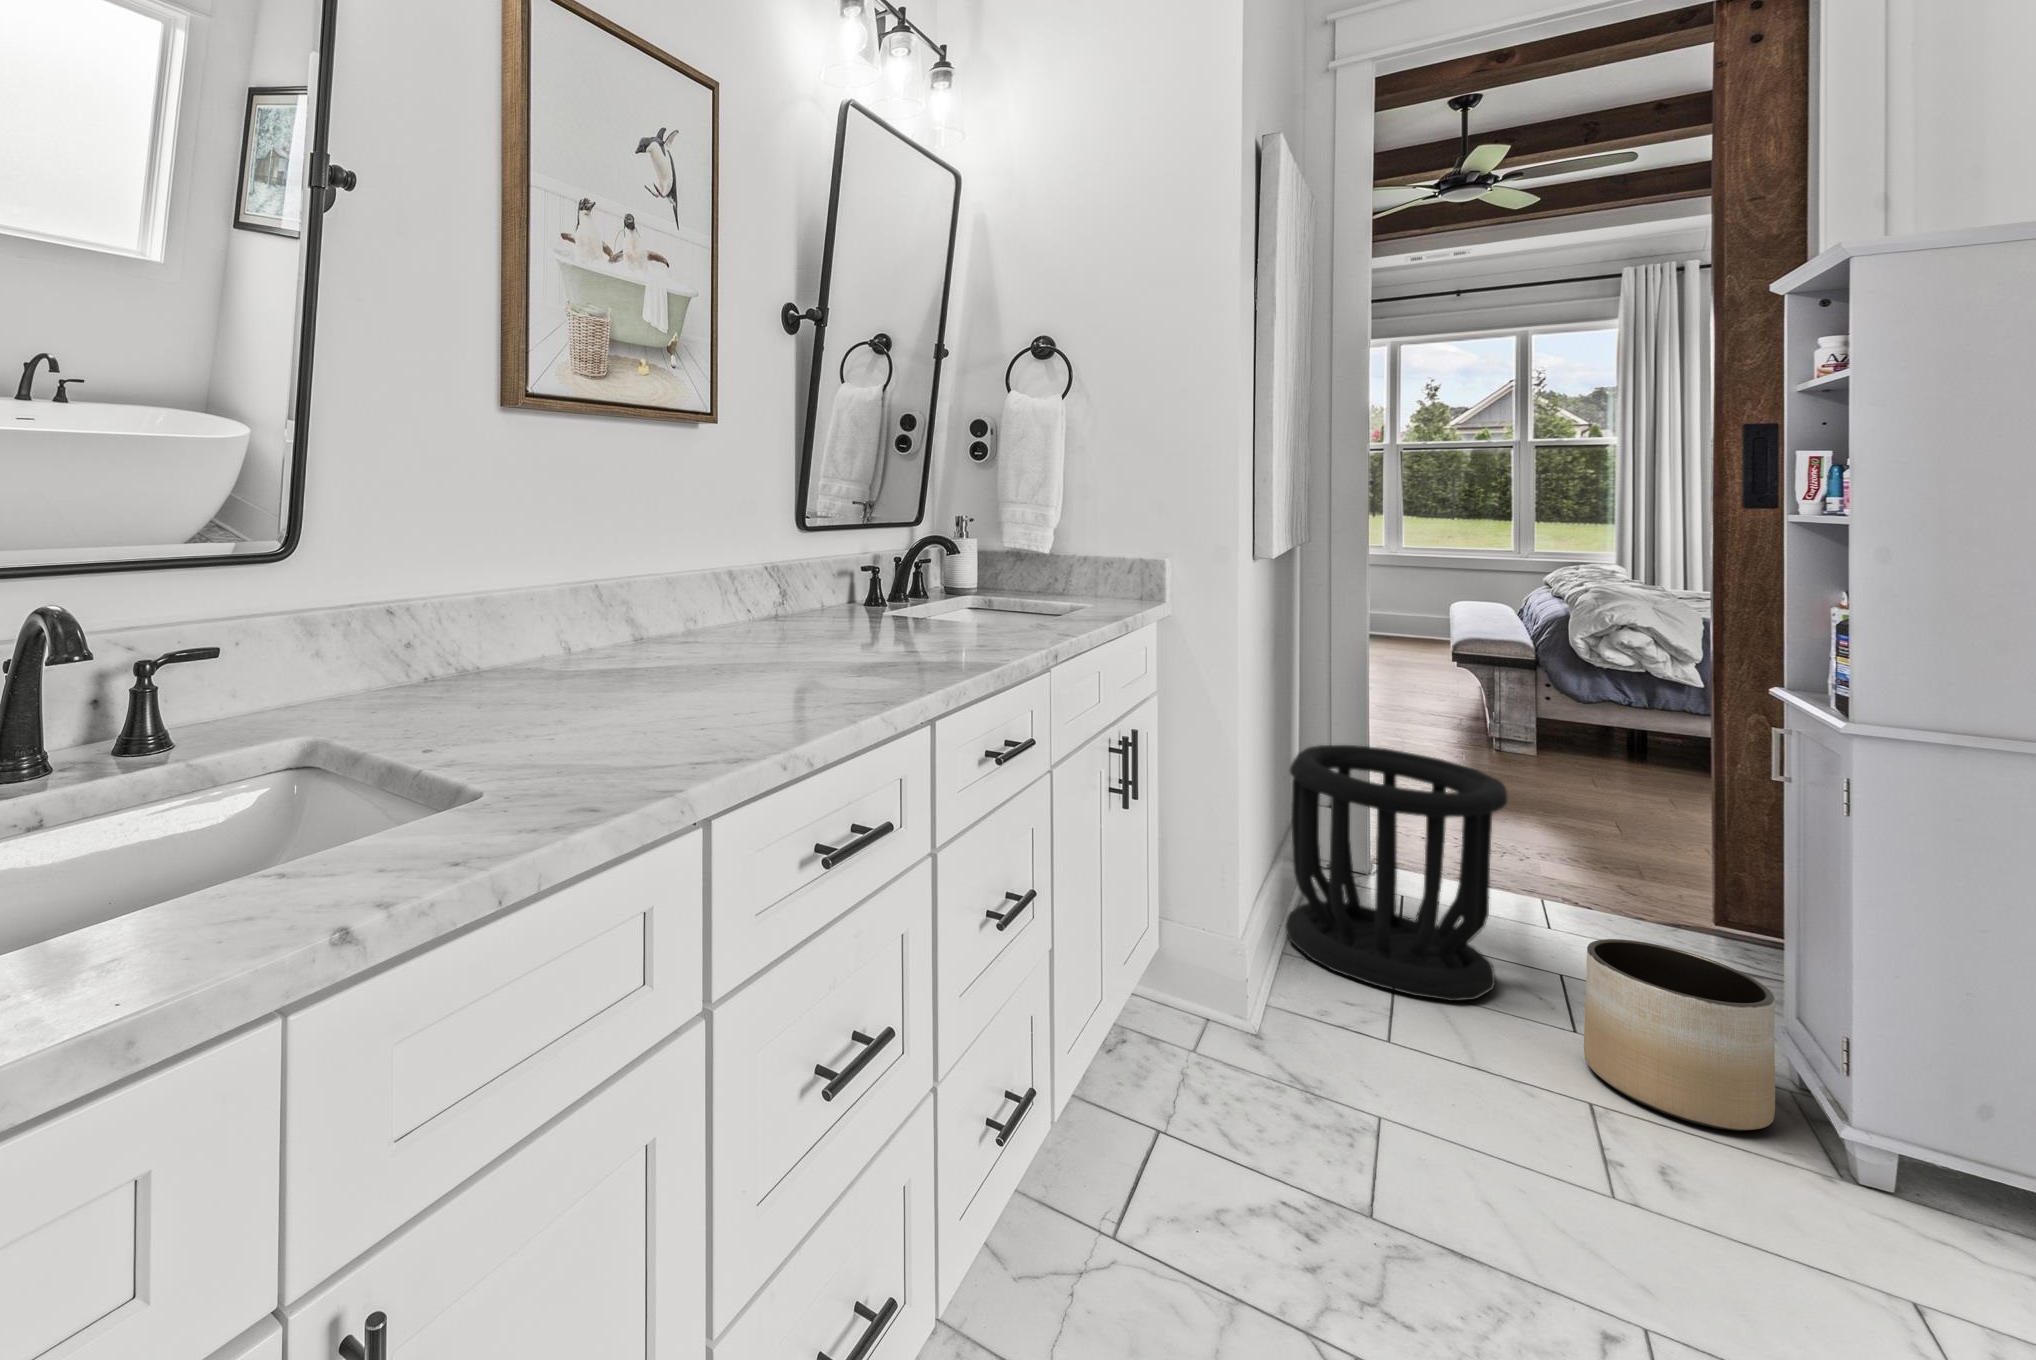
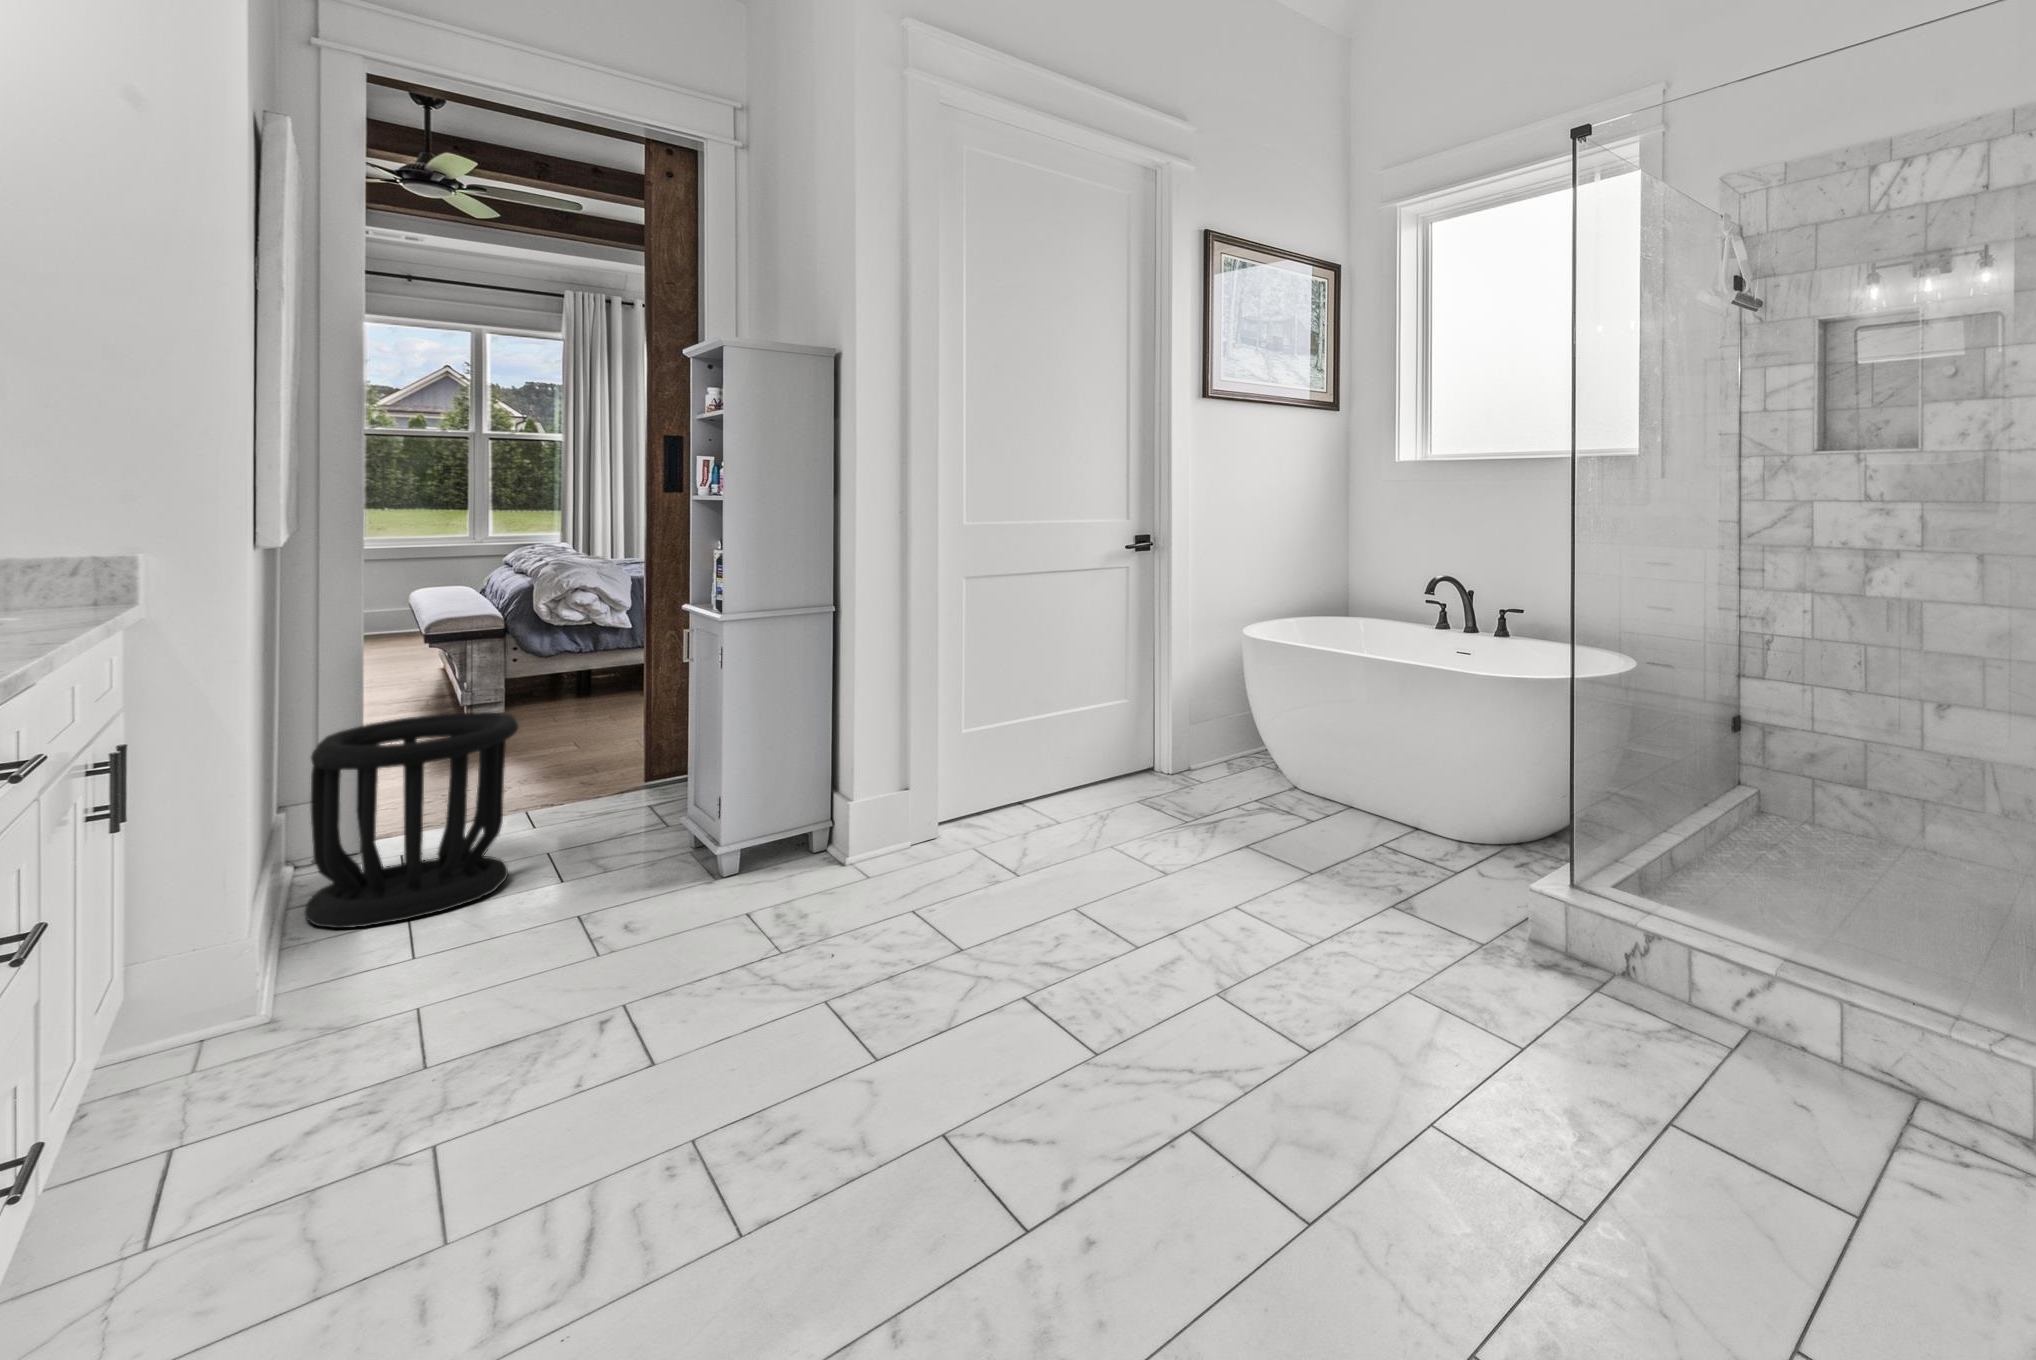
planter: present [1584,939,1775,1131] -> none [577,788,686,897]

